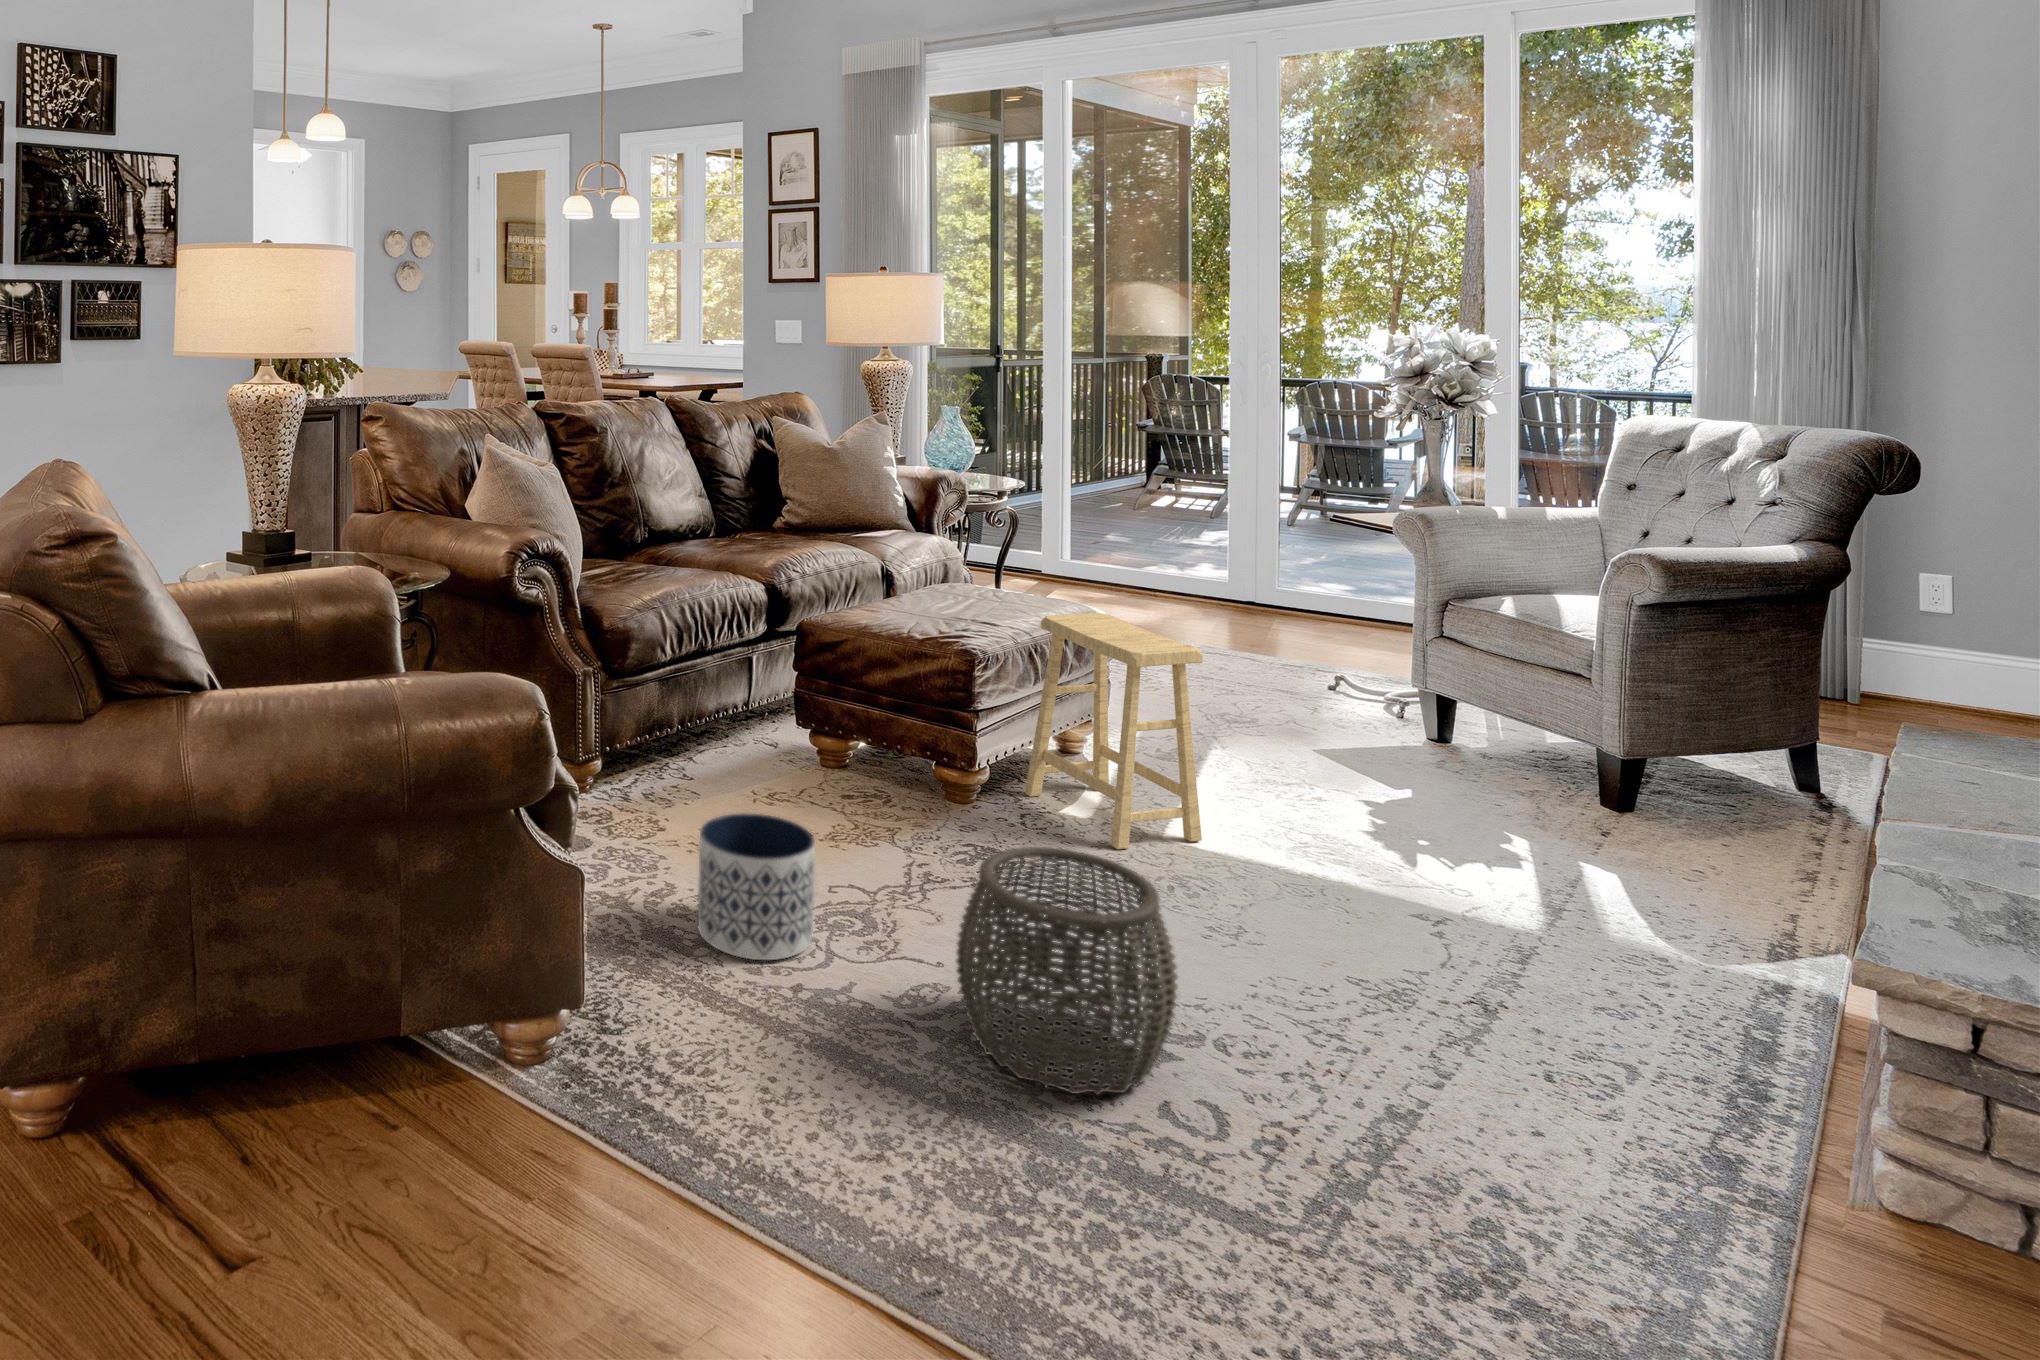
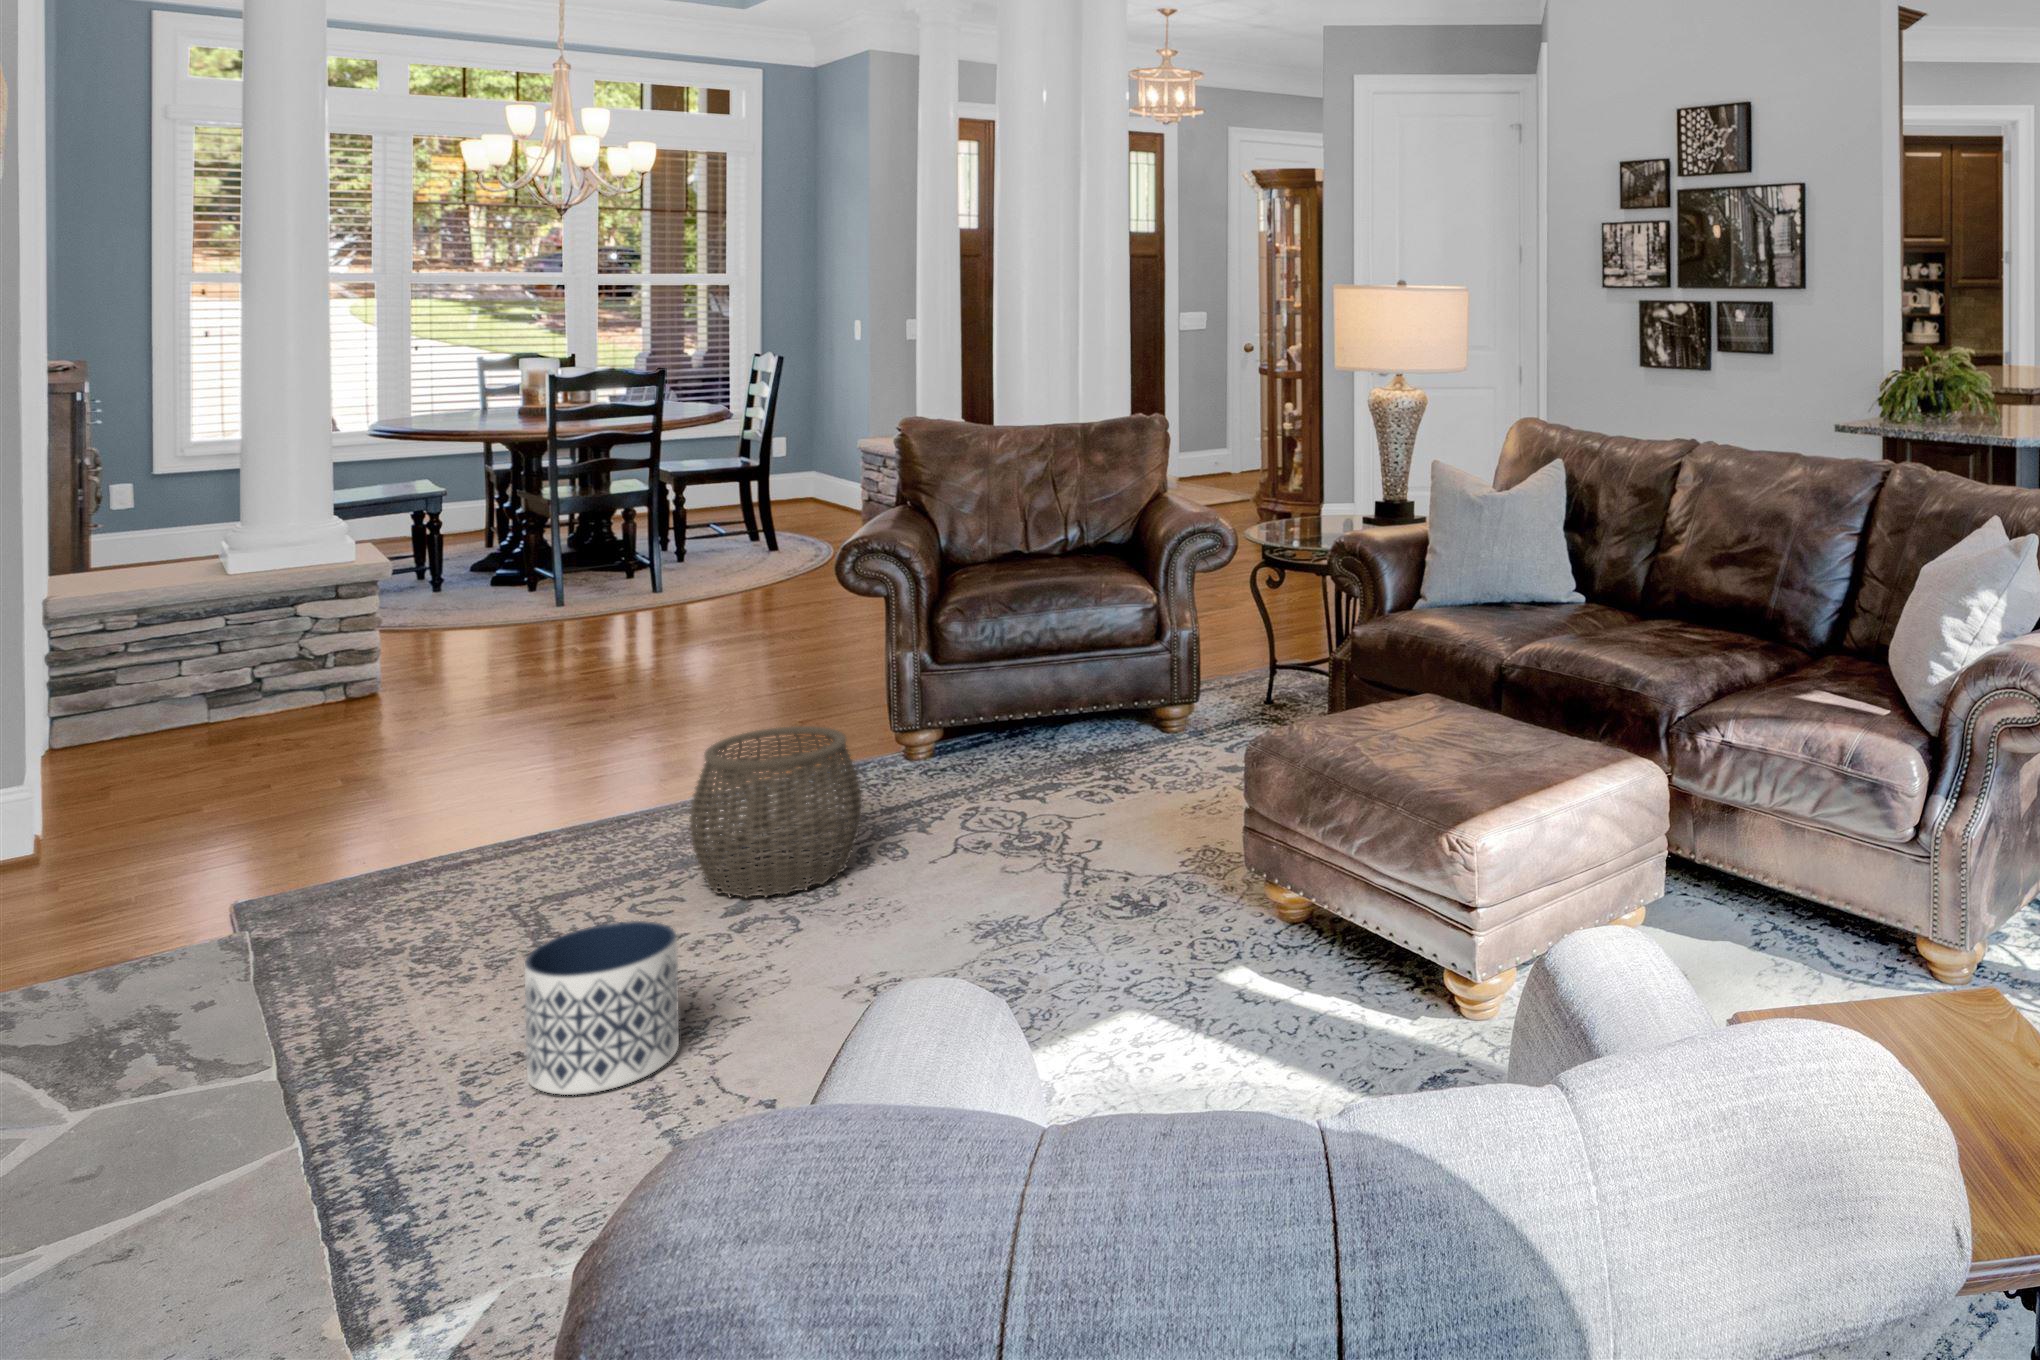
footstool: present [1025,613,1203,849] -> none [1090,731,1293,1027]
planter: present [698,814,815,960] -> present [525,921,679,1095]

